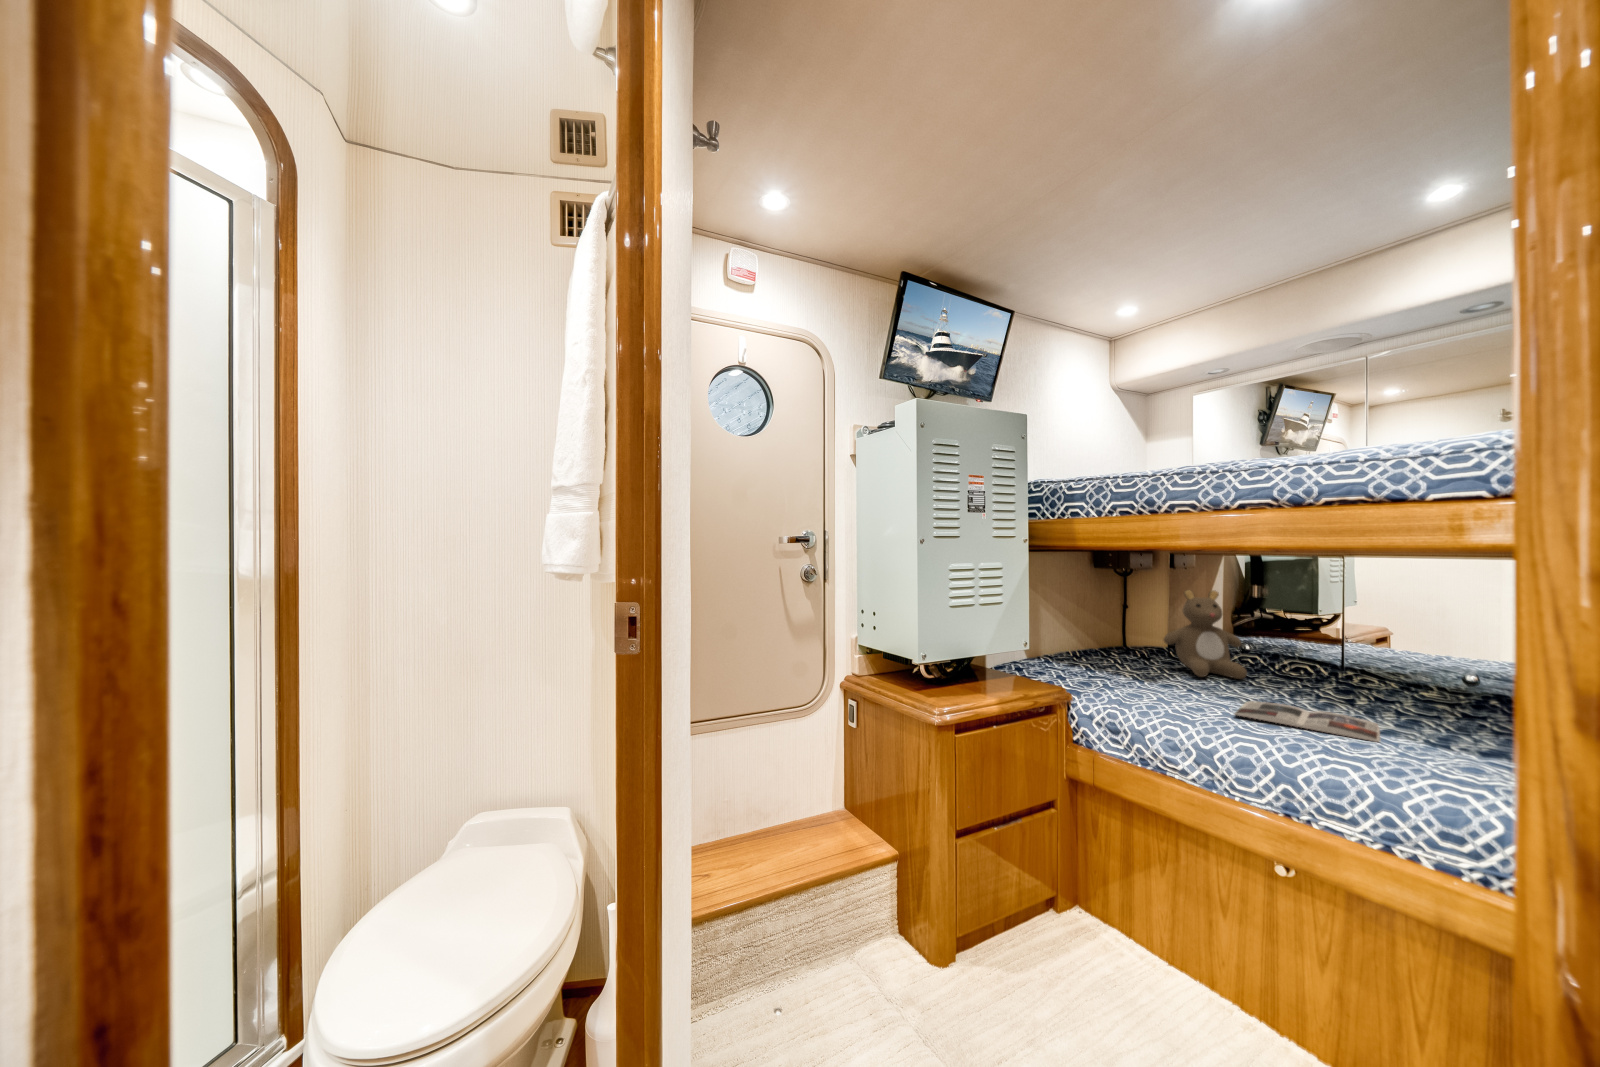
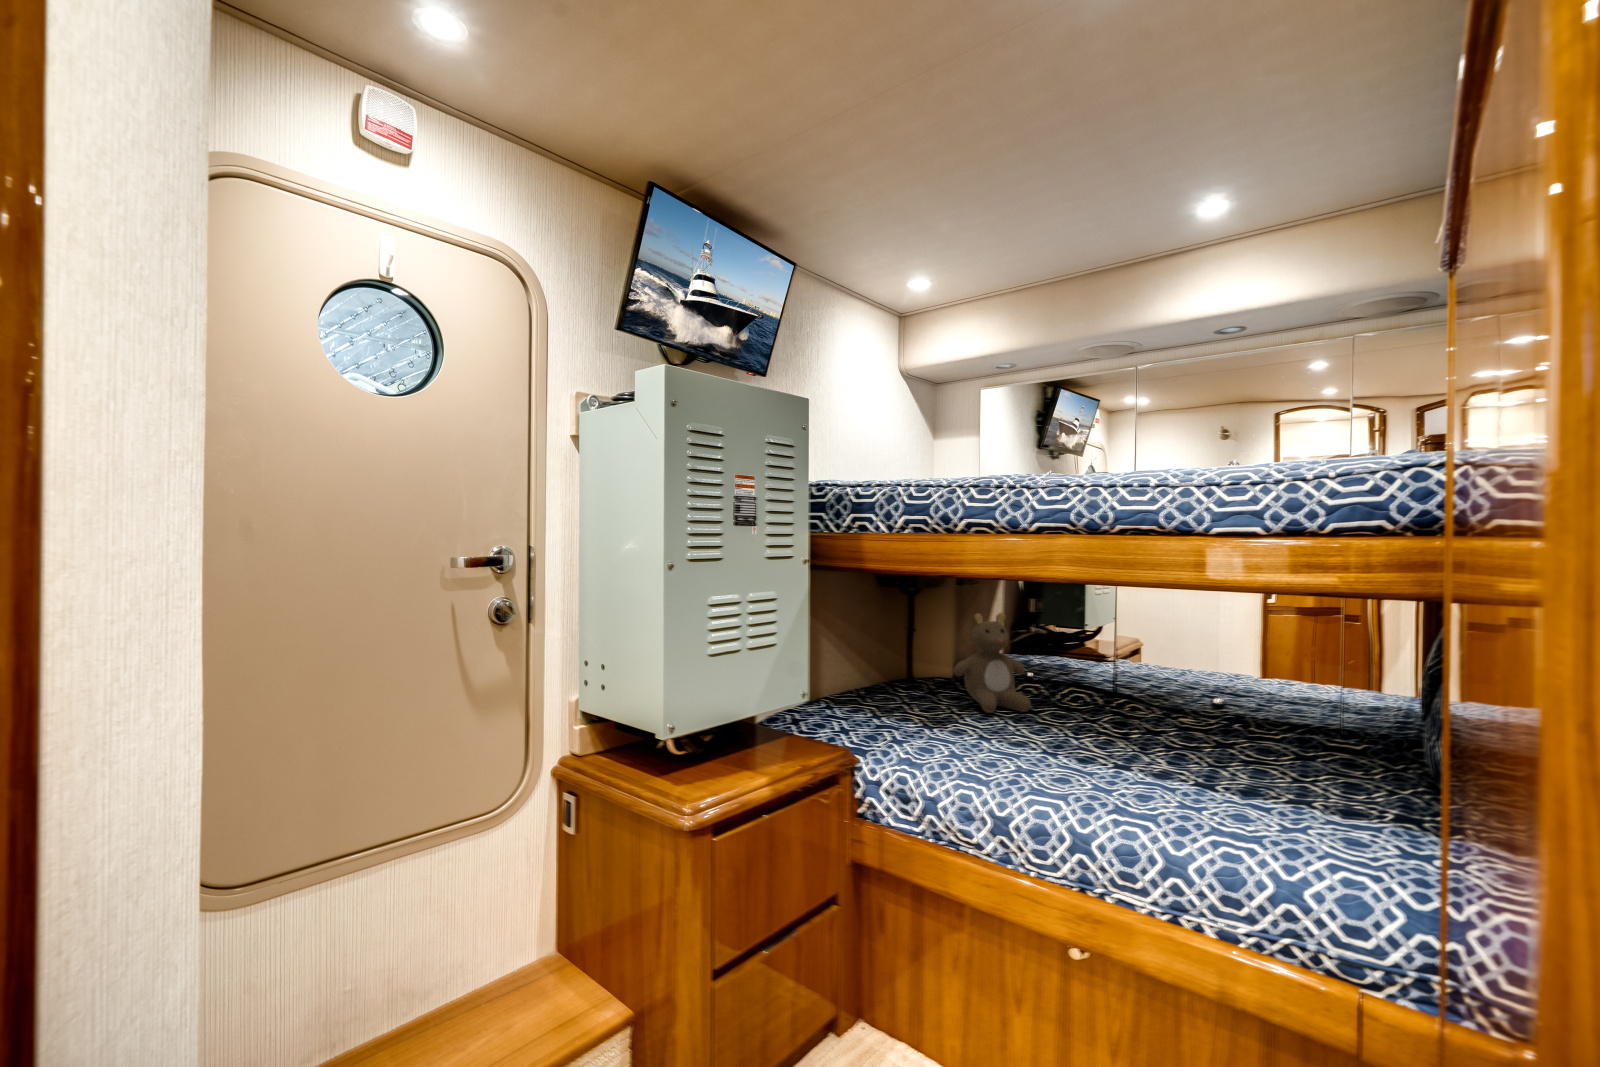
magazine: present [1235,701,1380,742] -> none [1026,744,1156,787]

